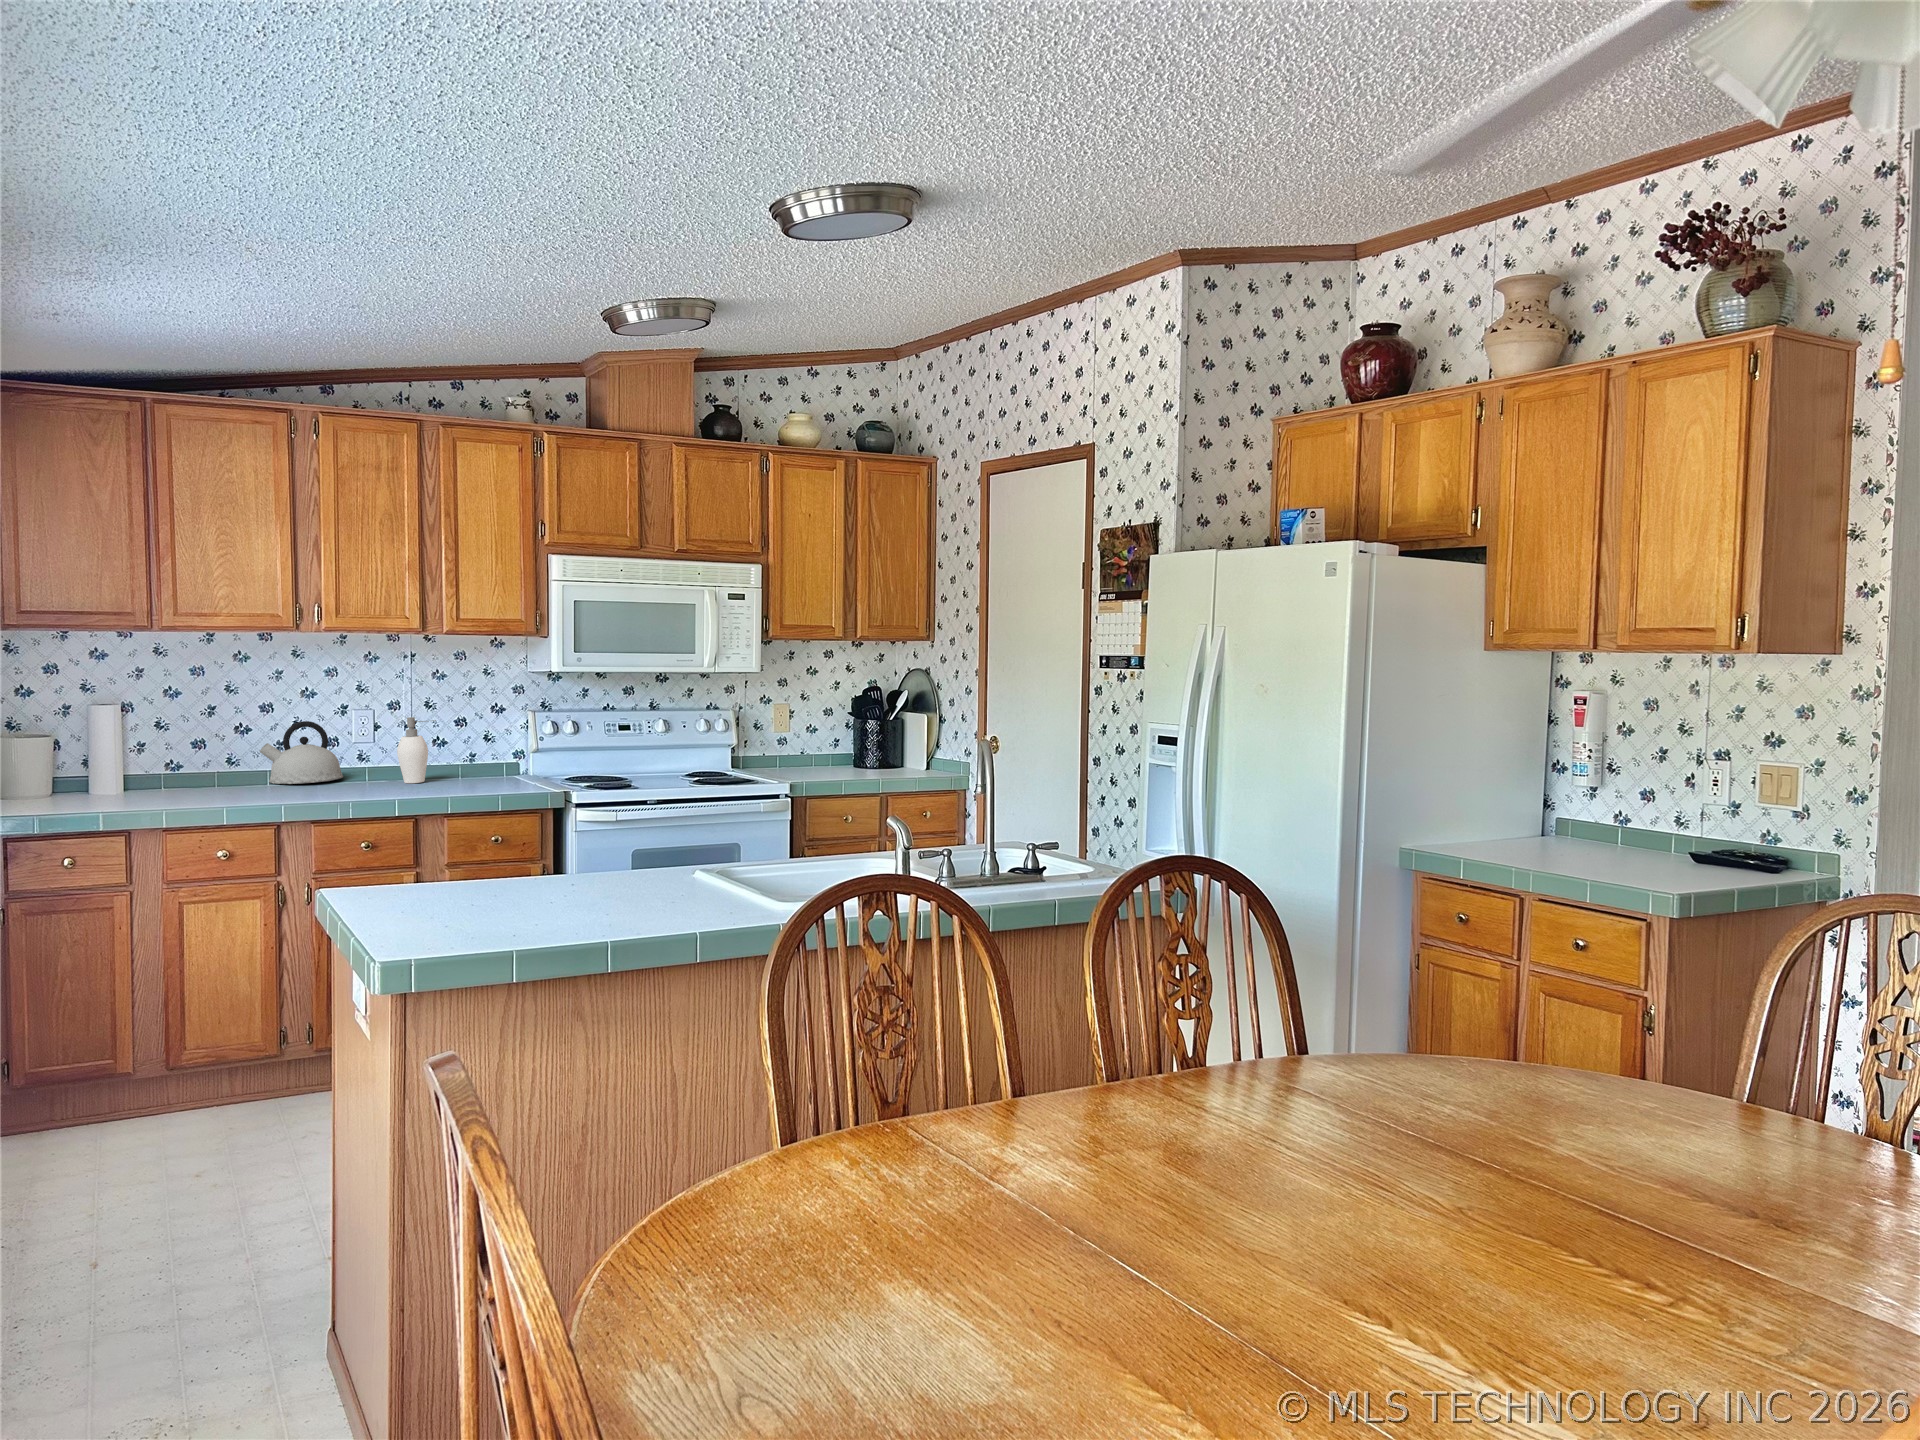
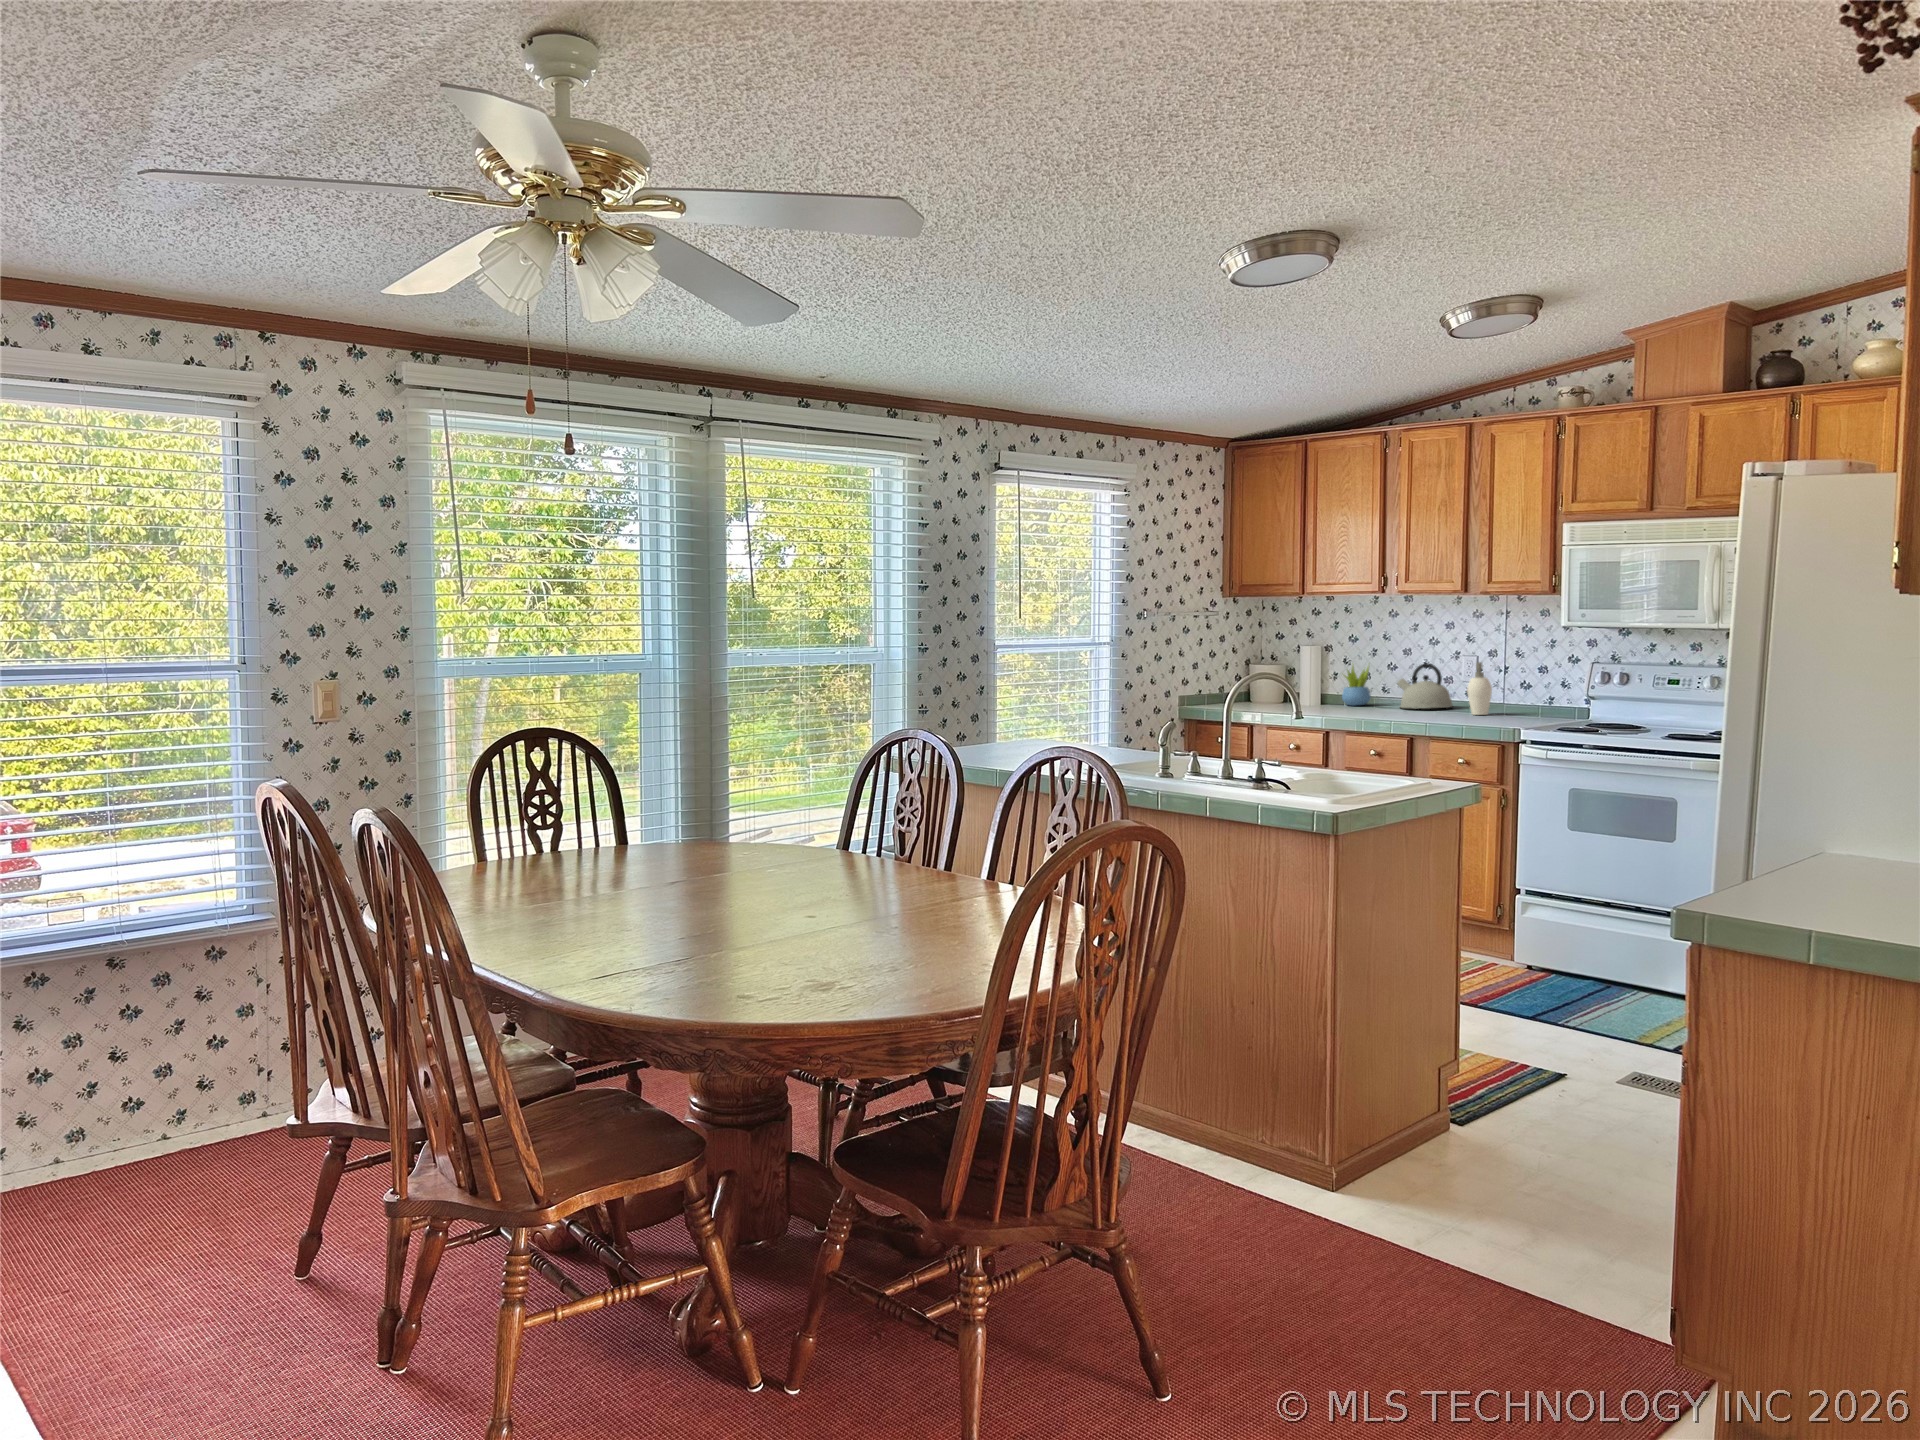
succulent plant: none [173,724,218,787] -> present [1342,666,1371,706]

